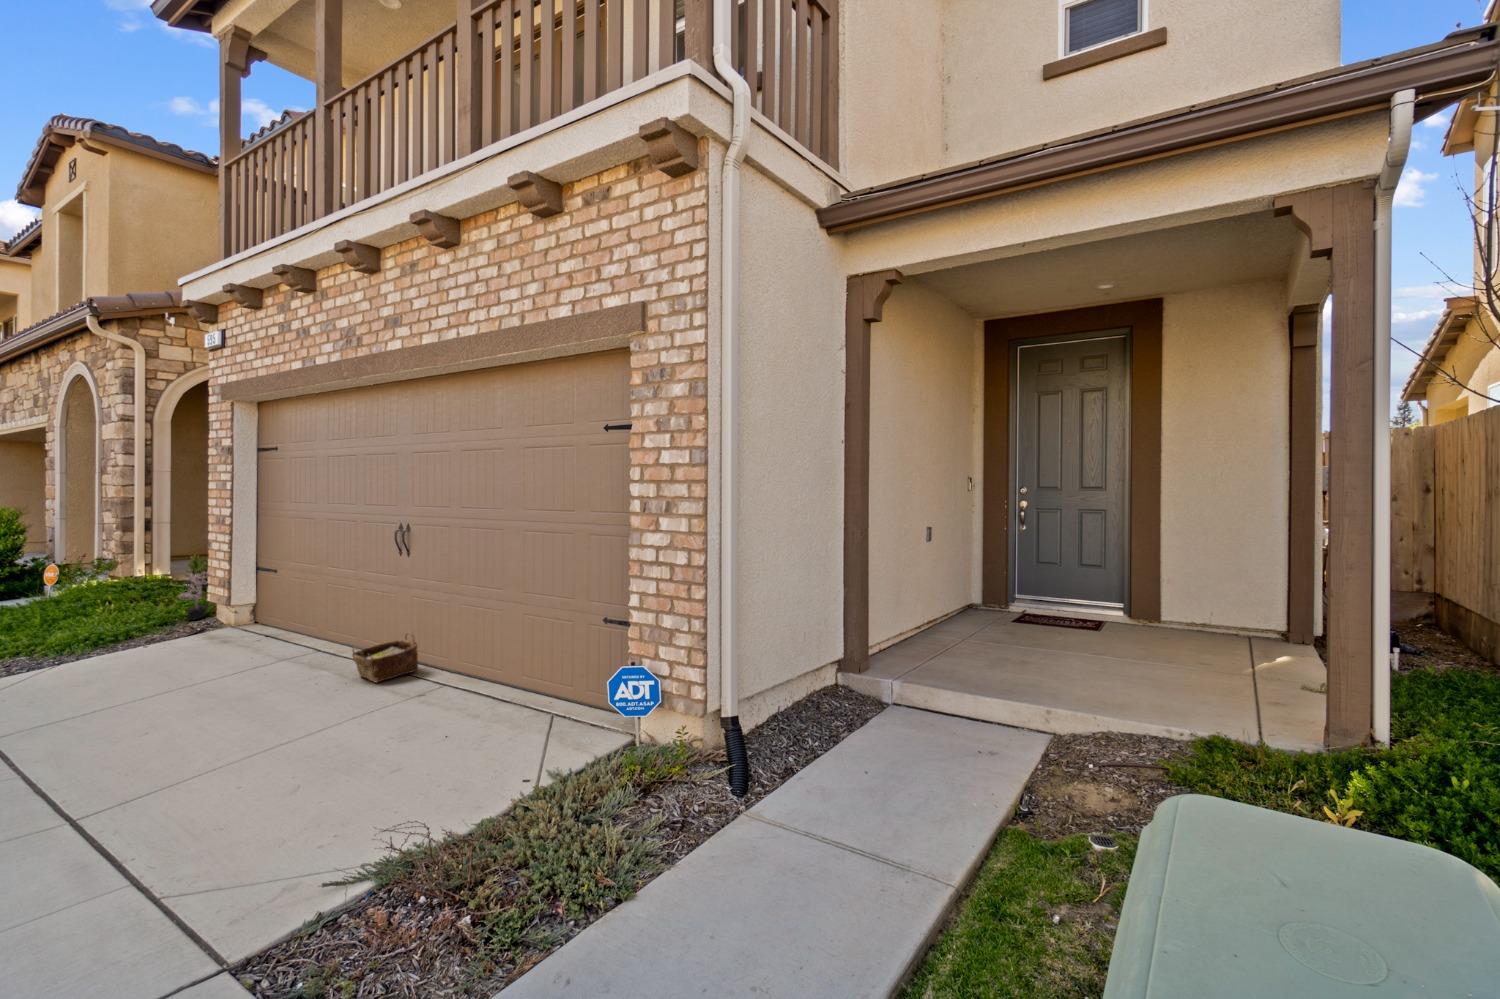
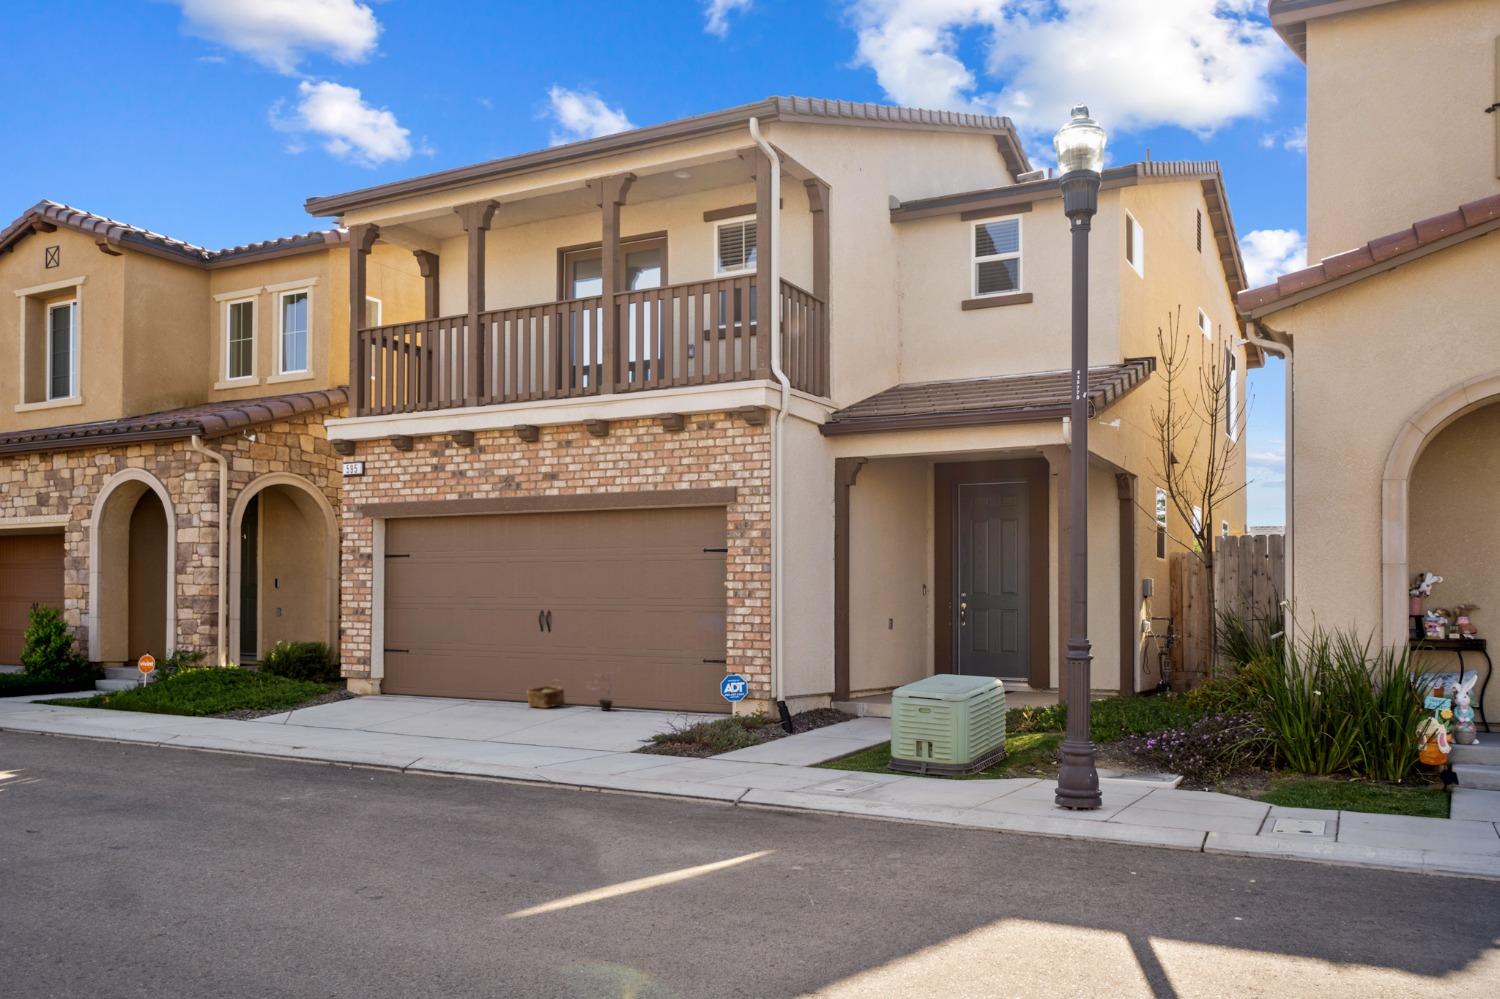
potted plant: present [179,572,210,620] -> present [587,670,619,711]

